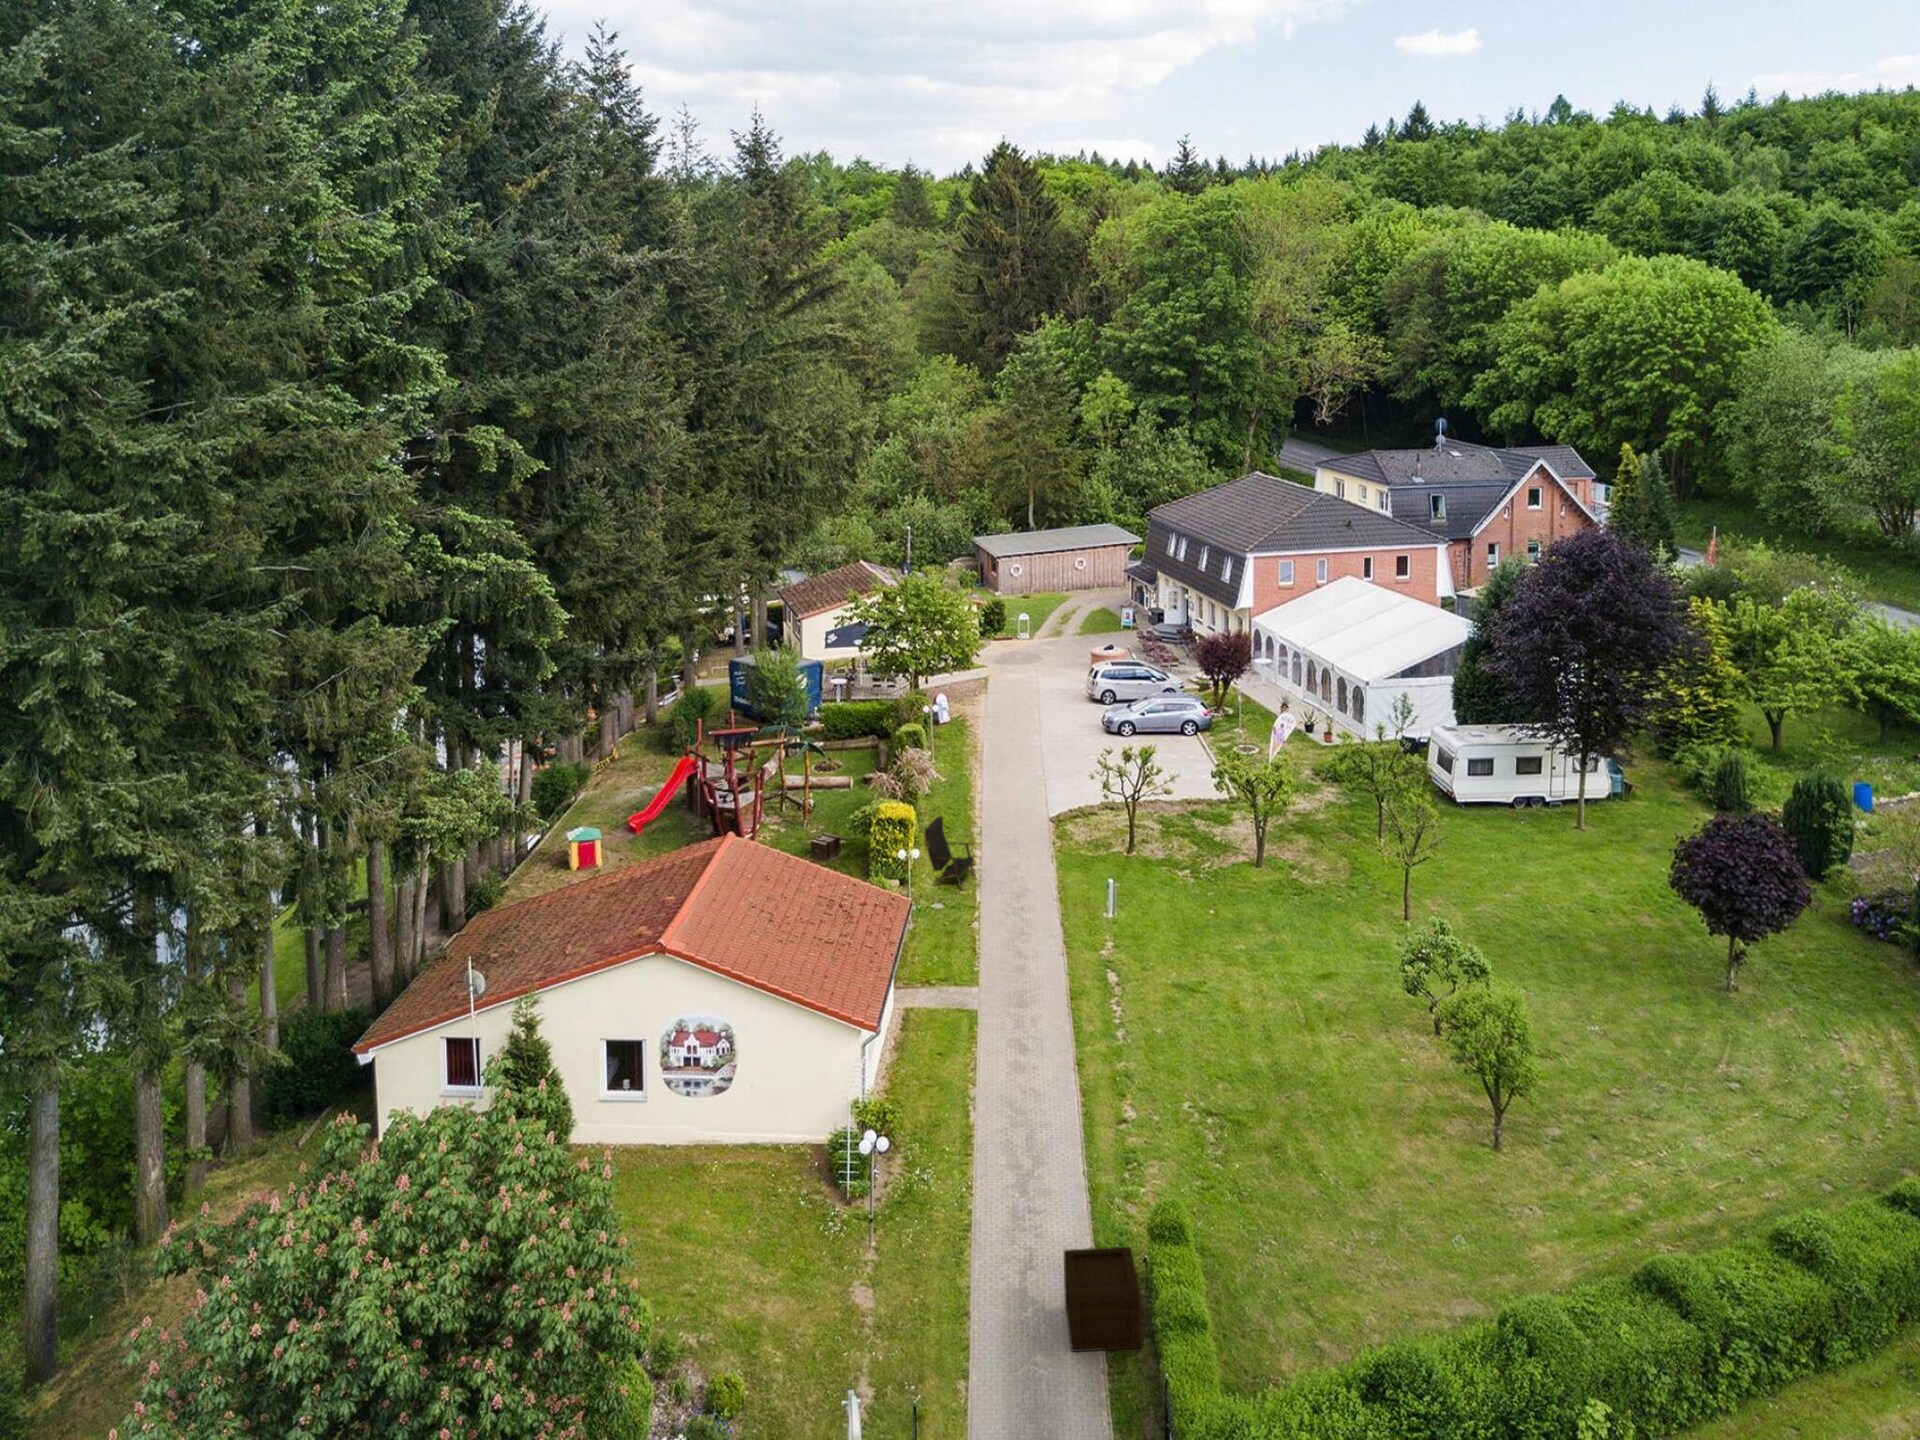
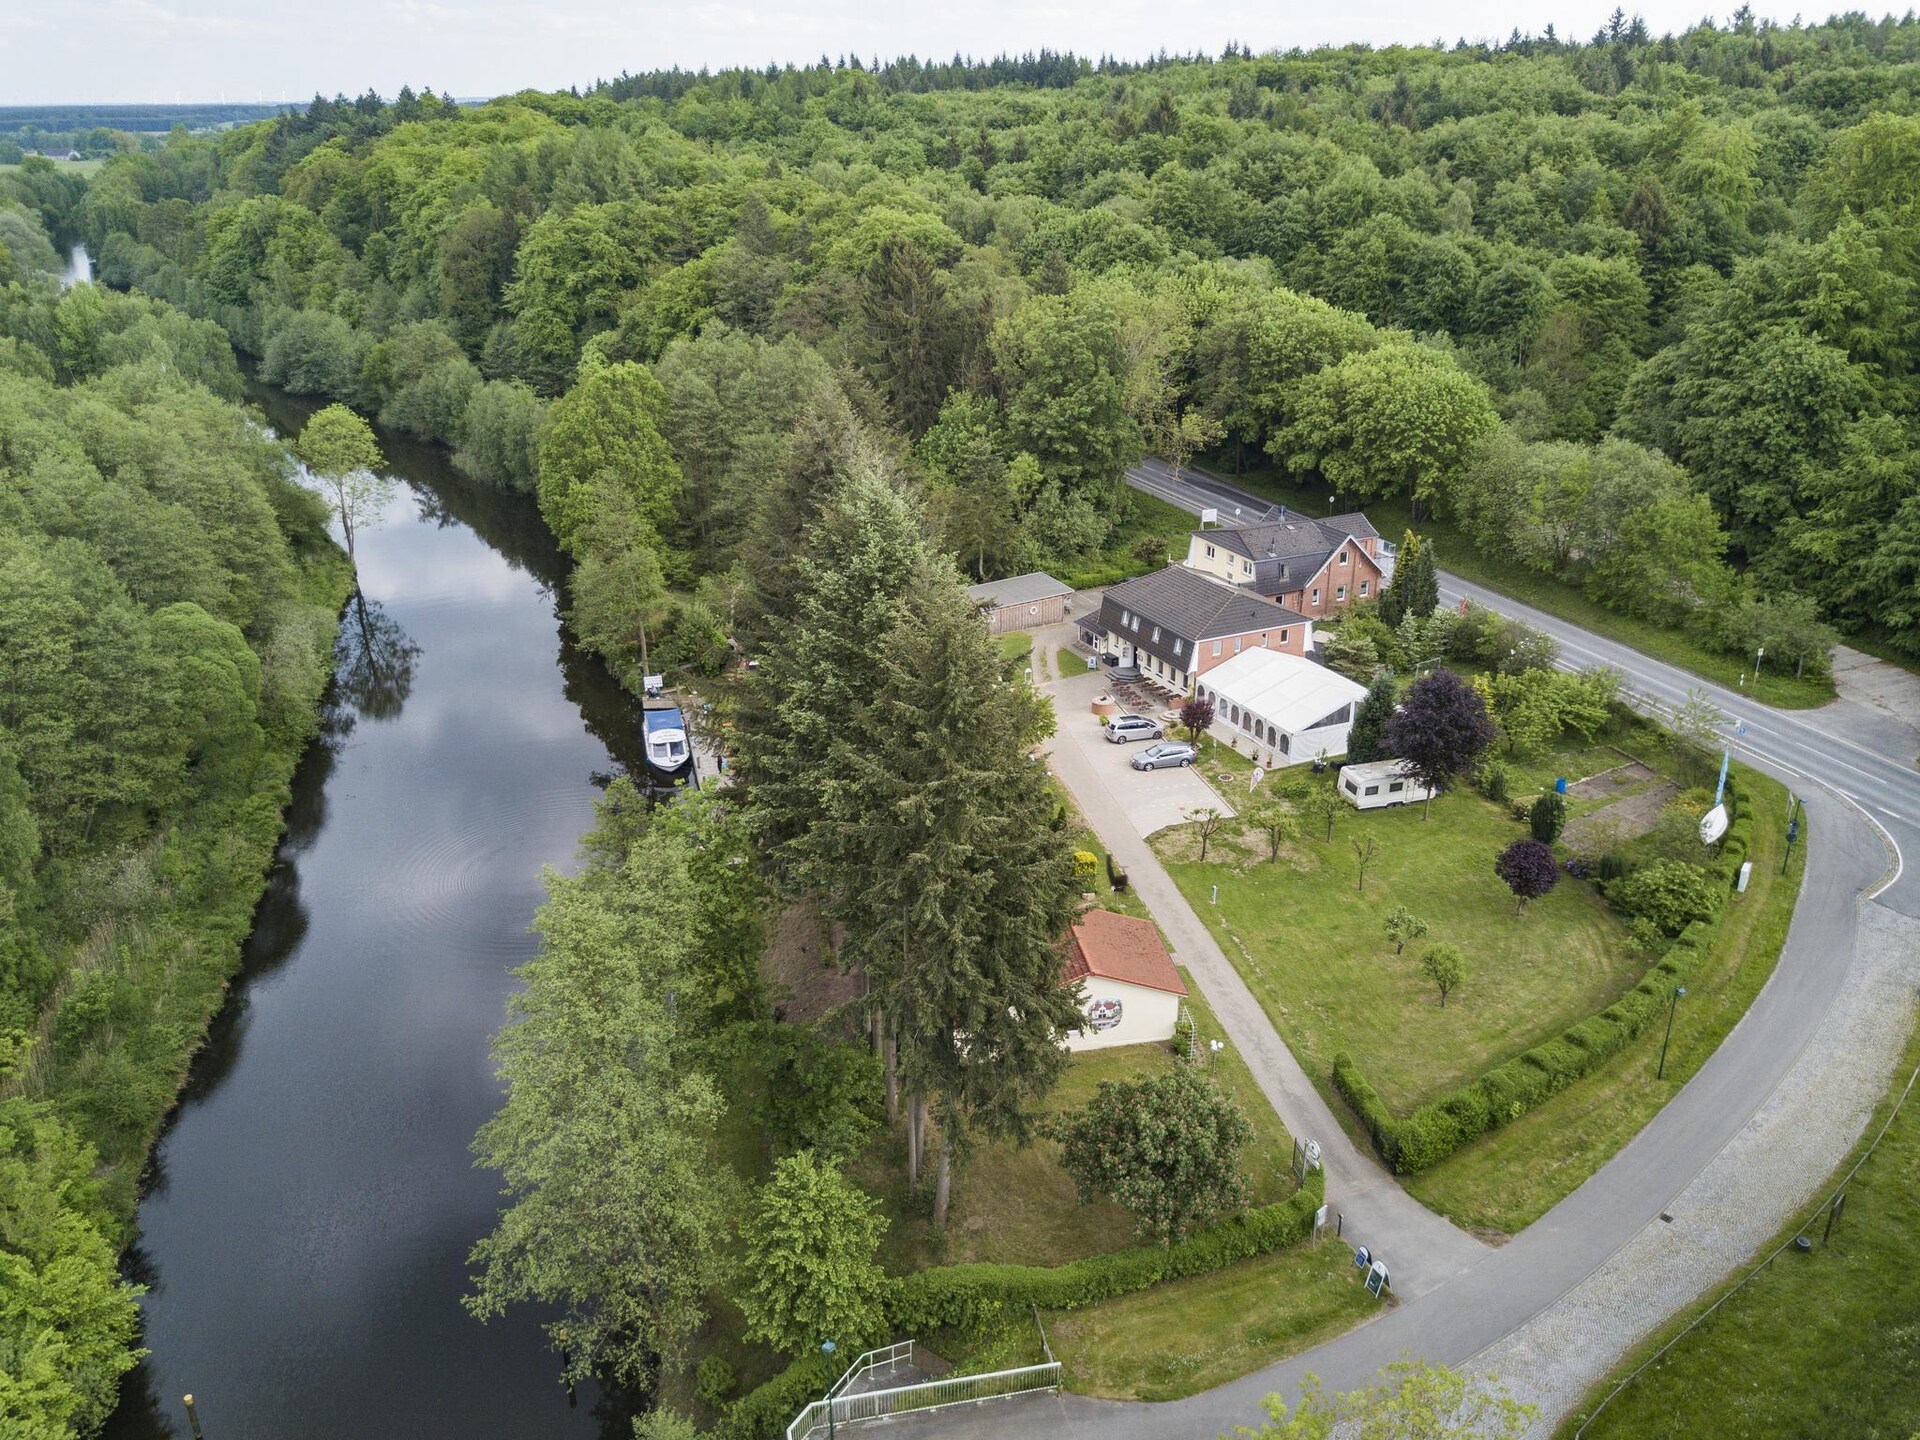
wooden crate: present [1064,1247,1141,1352] -> none [1317,1074,1358,1118]

